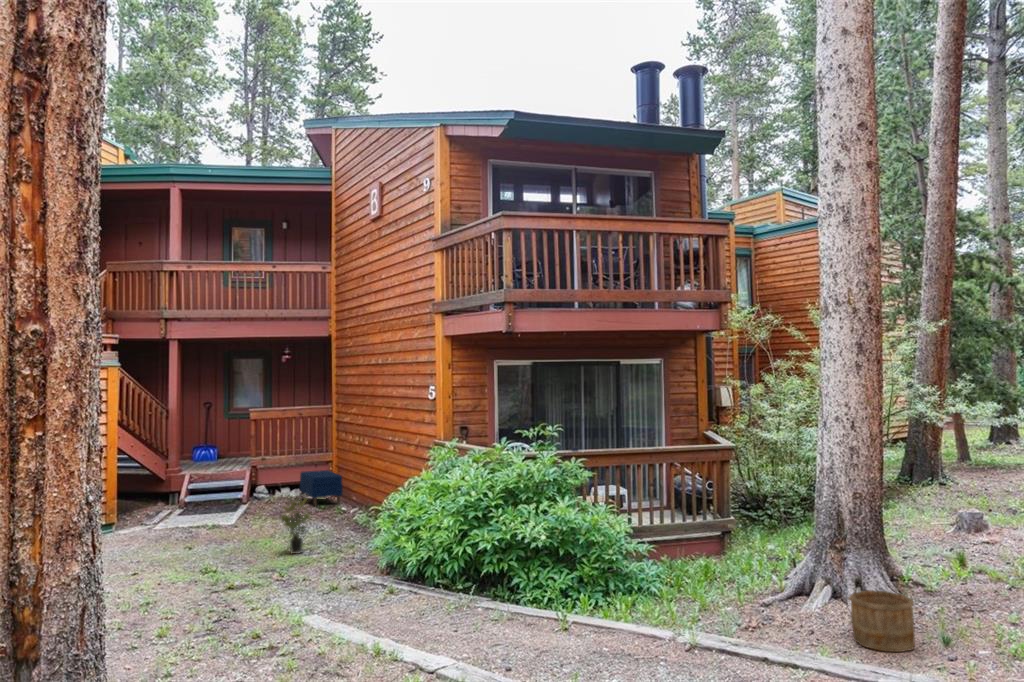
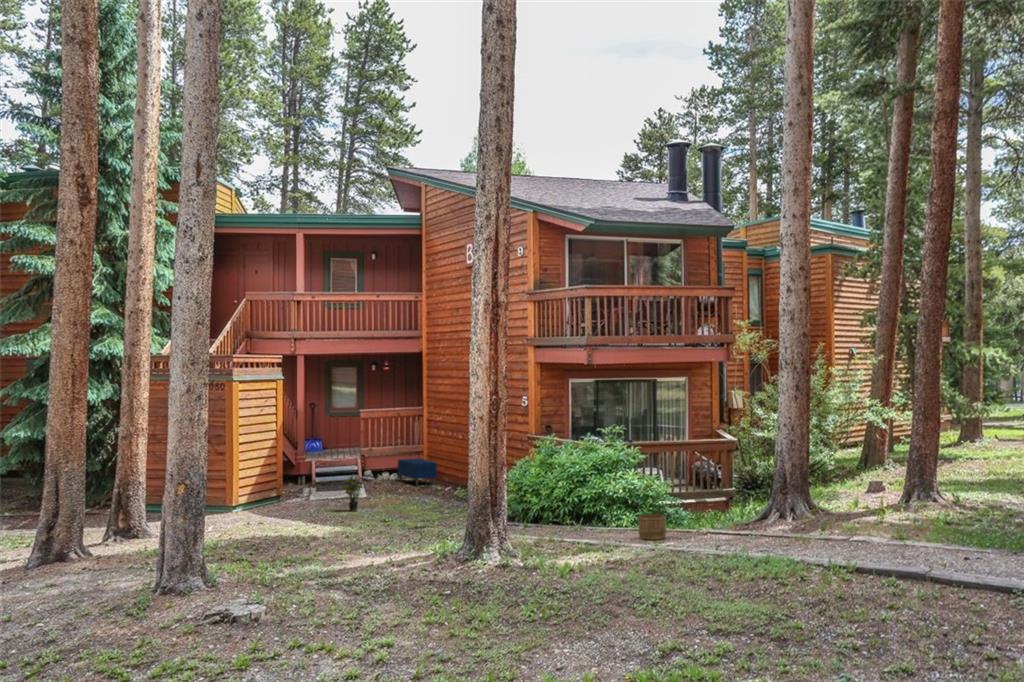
potted plant: present [281,498,310,554] -> present [344,474,363,511]
wooden bucket: present [848,590,915,652] -> present [638,514,666,540]

